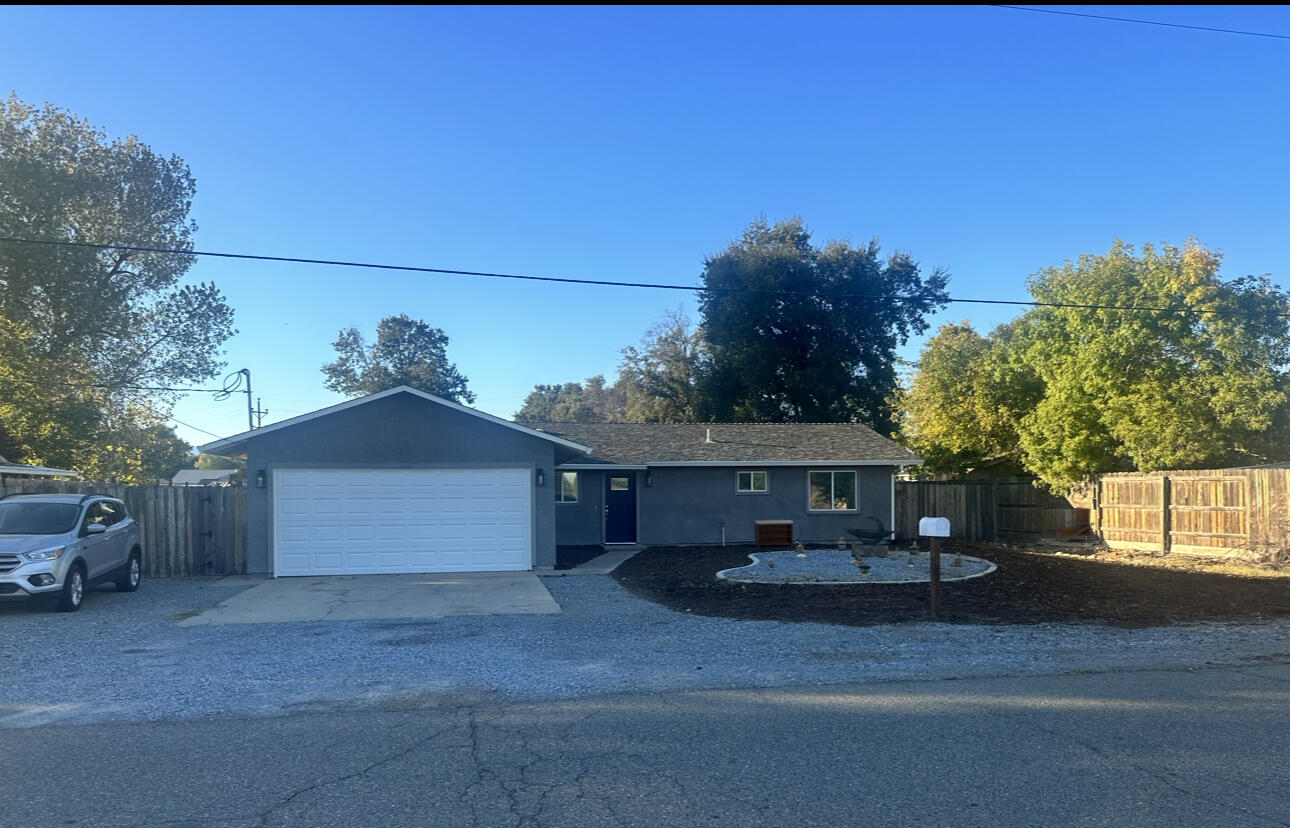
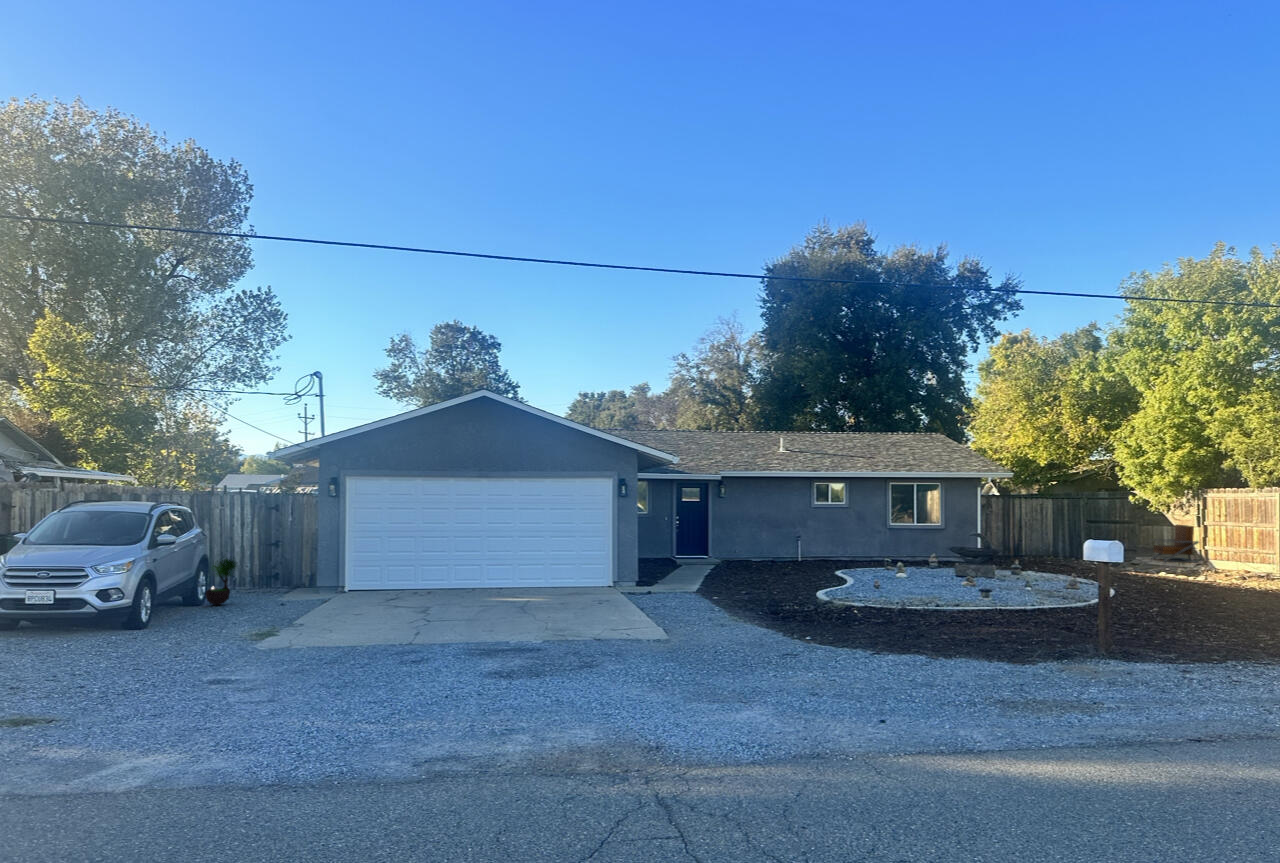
bench: present [753,520,793,547] -> none [833,535,877,562]
potted tree: none [137,543,168,591] -> present [205,559,236,605]

